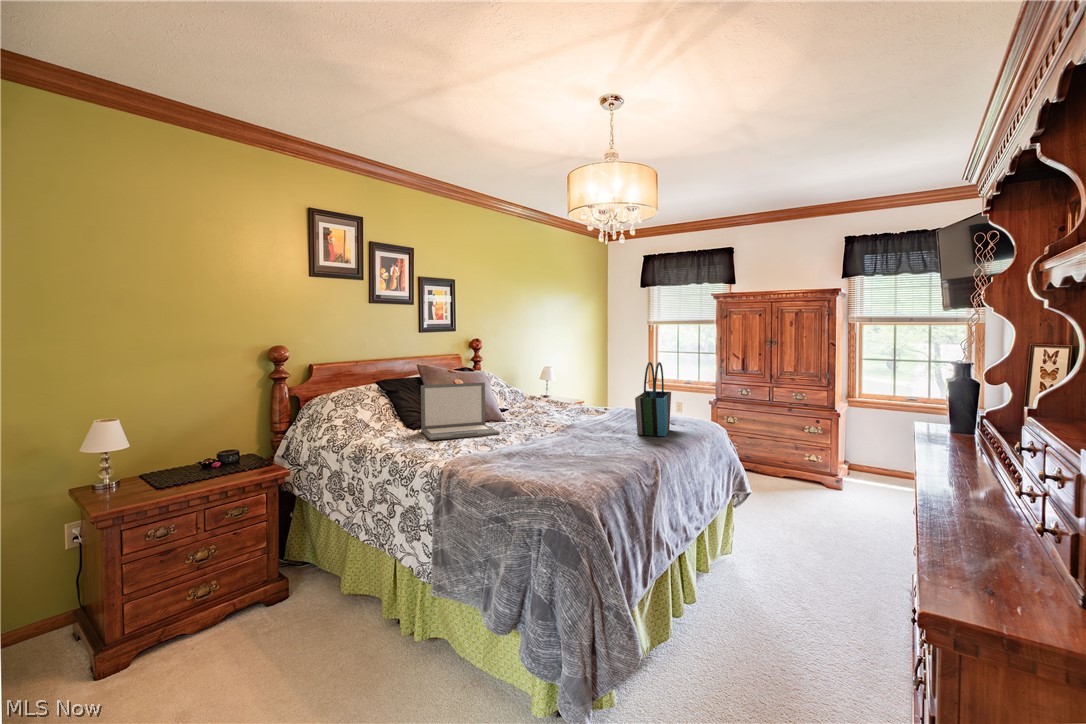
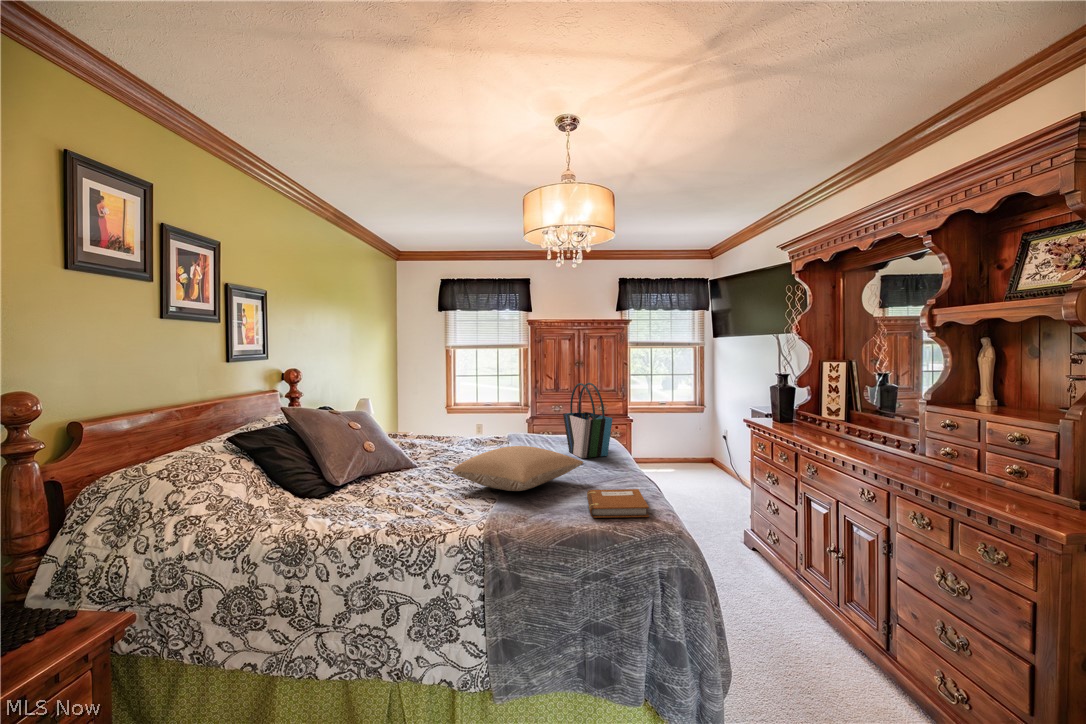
laptop: present [421,383,500,440] -> none [326,422,443,507]
pillow: none [492,411,588,447] -> present [453,446,583,491]
notebook: none [522,456,596,484] -> present [587,489,649,518]

